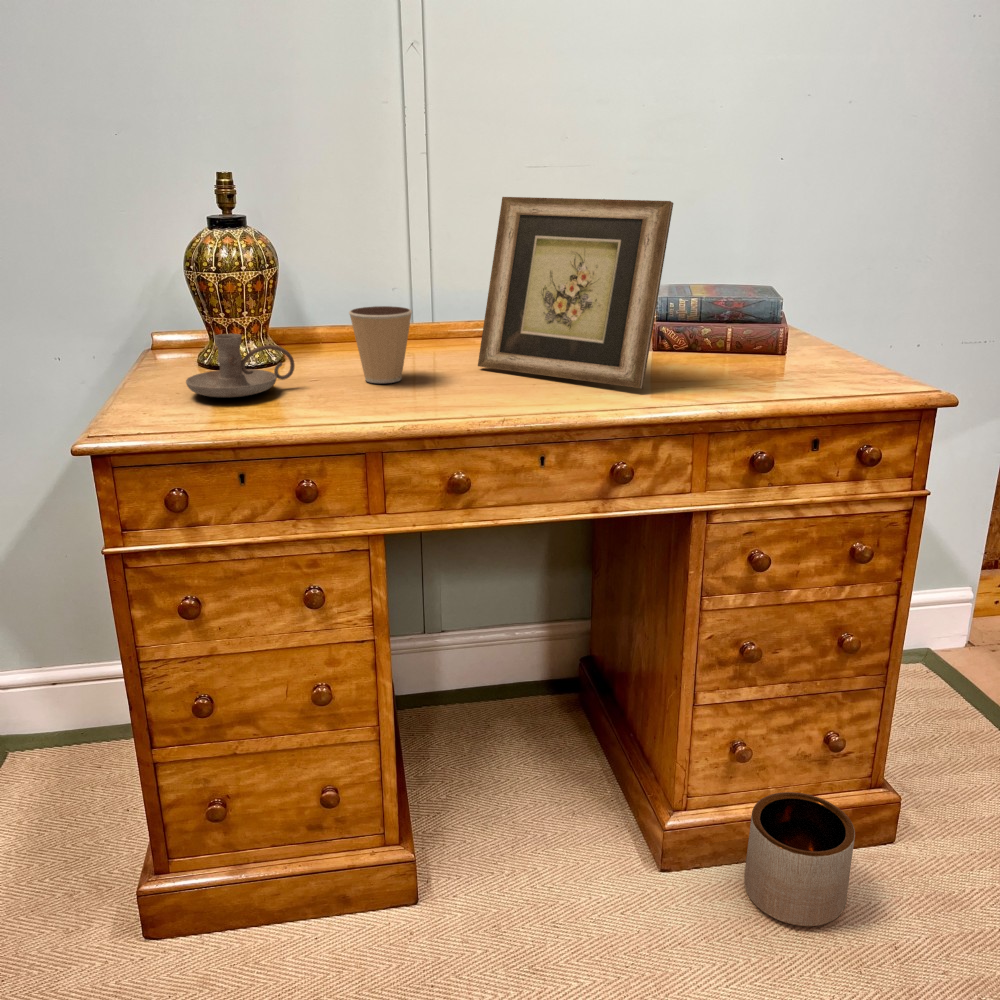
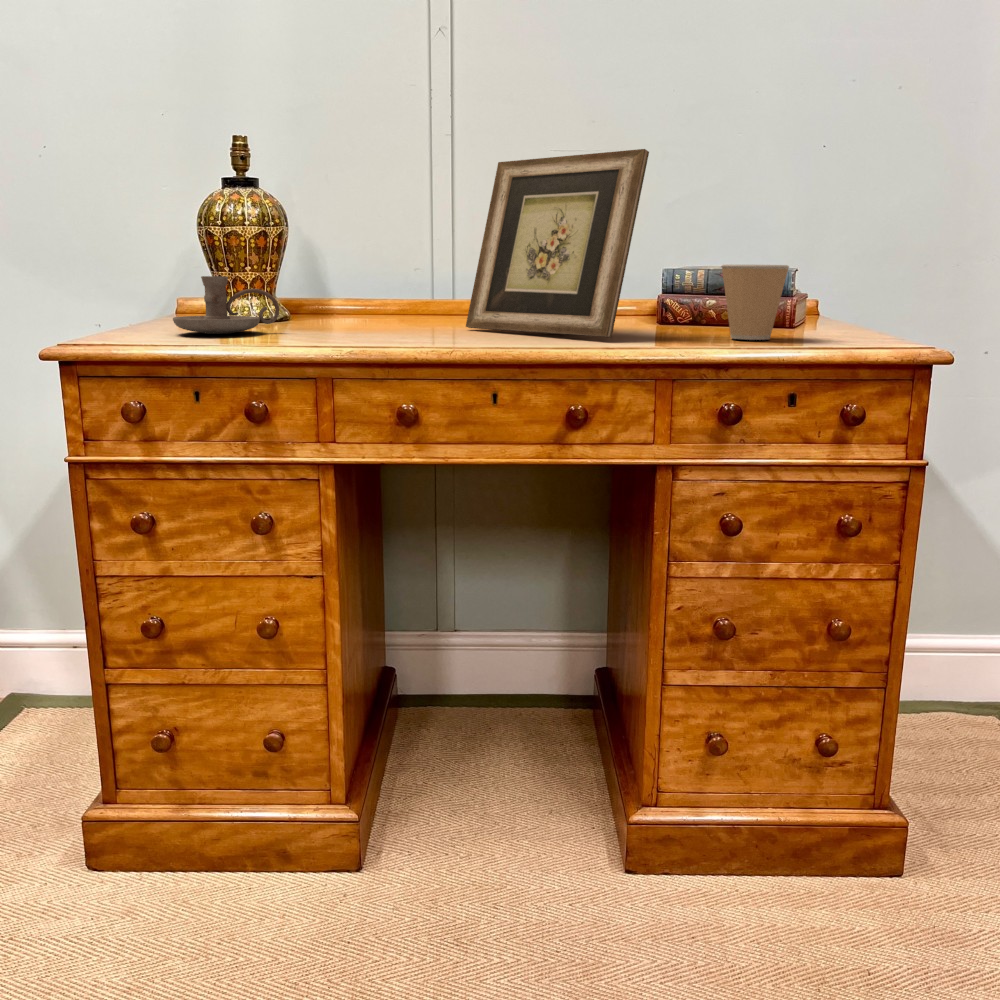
coffee cup: present [349,306,412,383] -> present [721,265,789,340]
planter: present [744,792,855,926] -> none [711,793,831,940]

